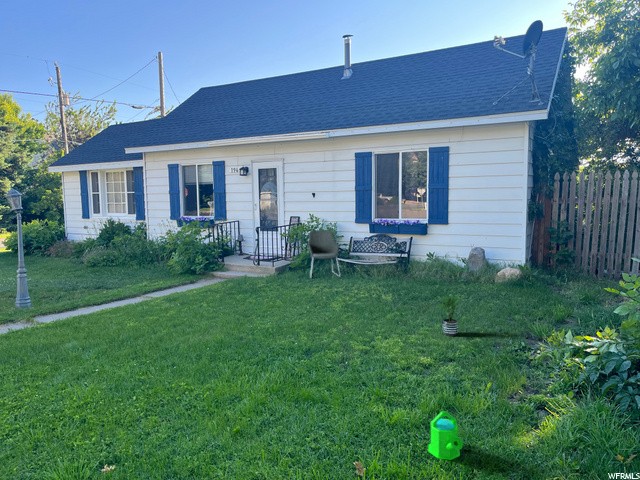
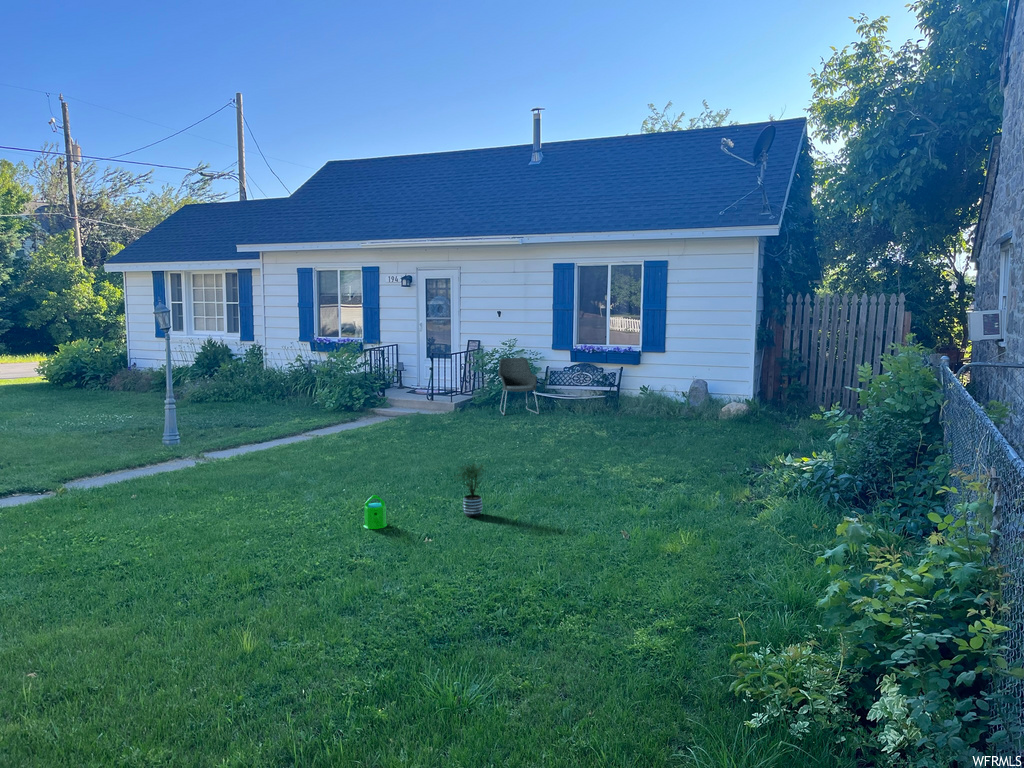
potted plant: present [439,295,461,336] -> present [453,463,486,517]
watering can: present [428,411,463,460] -> present [363,495,388,529]

